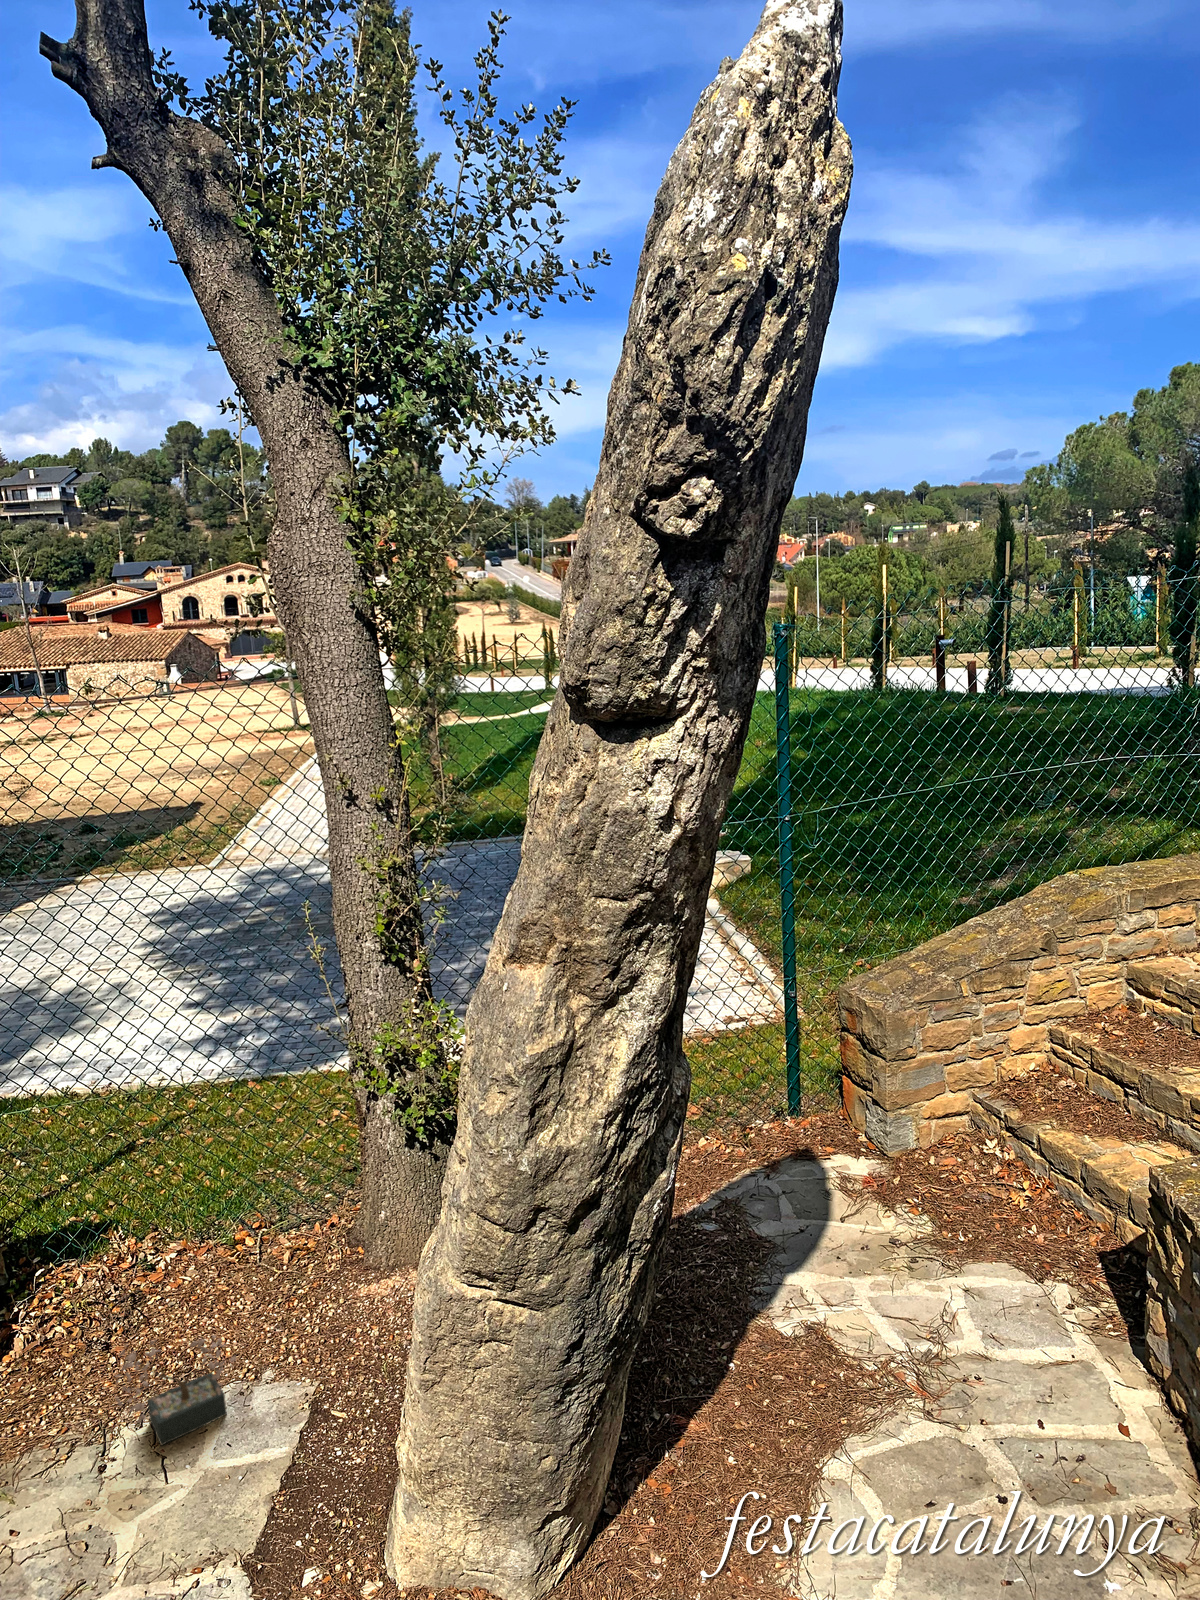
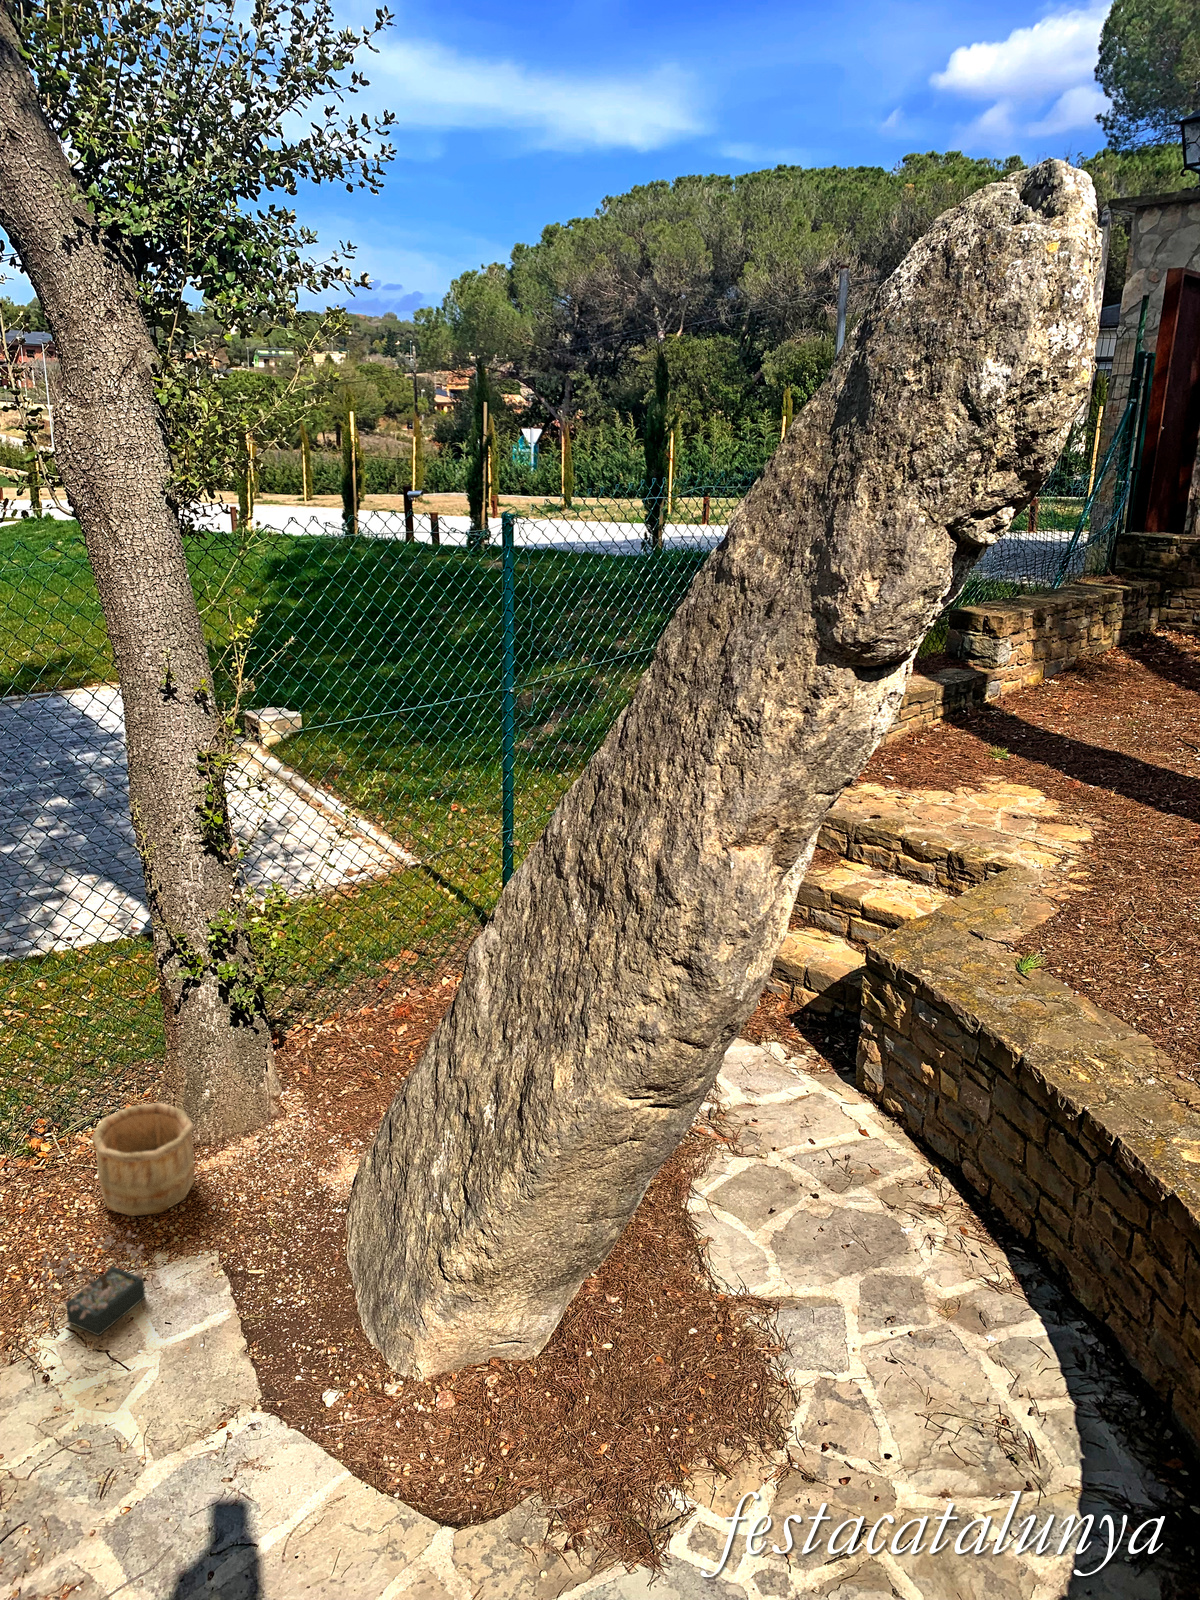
wooden bucket: none [251,1206,353,1324] -> present [92,1103,194,1216]

